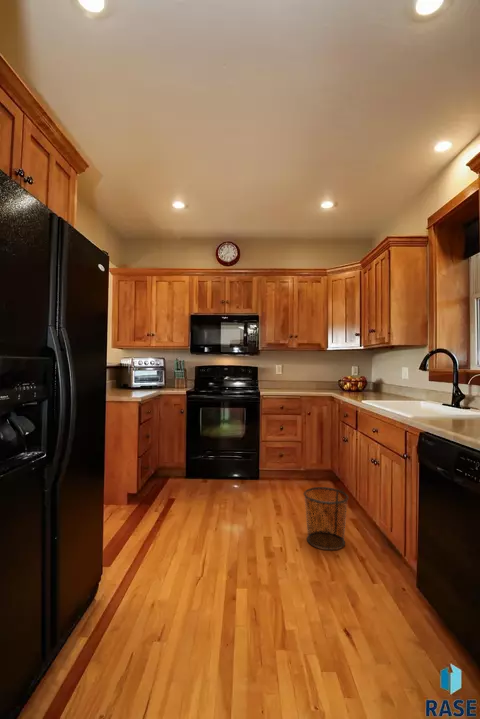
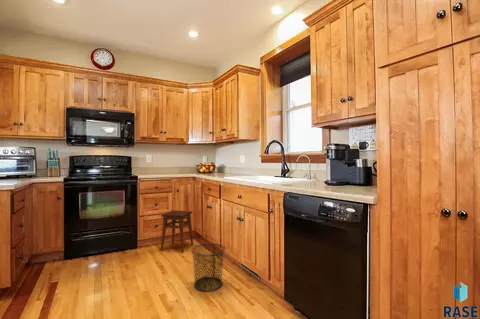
stool: none [284,438,326,494] -> present [161,210,193,252]

